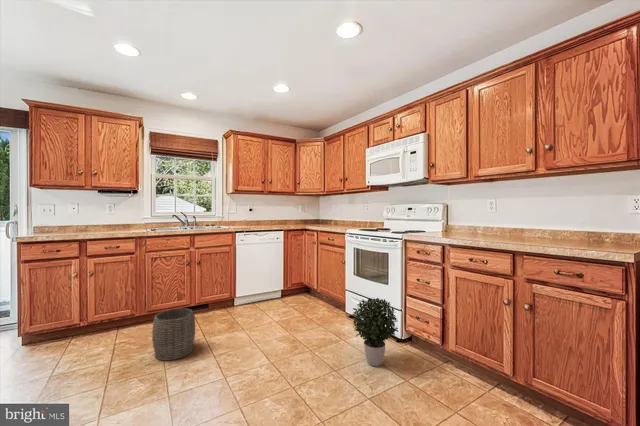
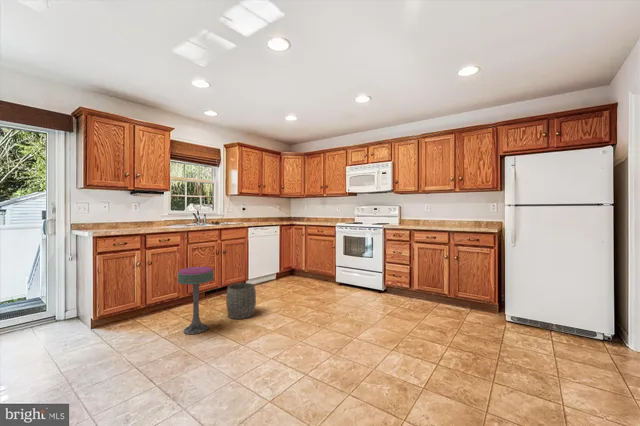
bar stool: none [67,285,122,377] -> present [178,267,214,334]
potted plant: present [352,298,398,367] -> none [362,263,390,304]

